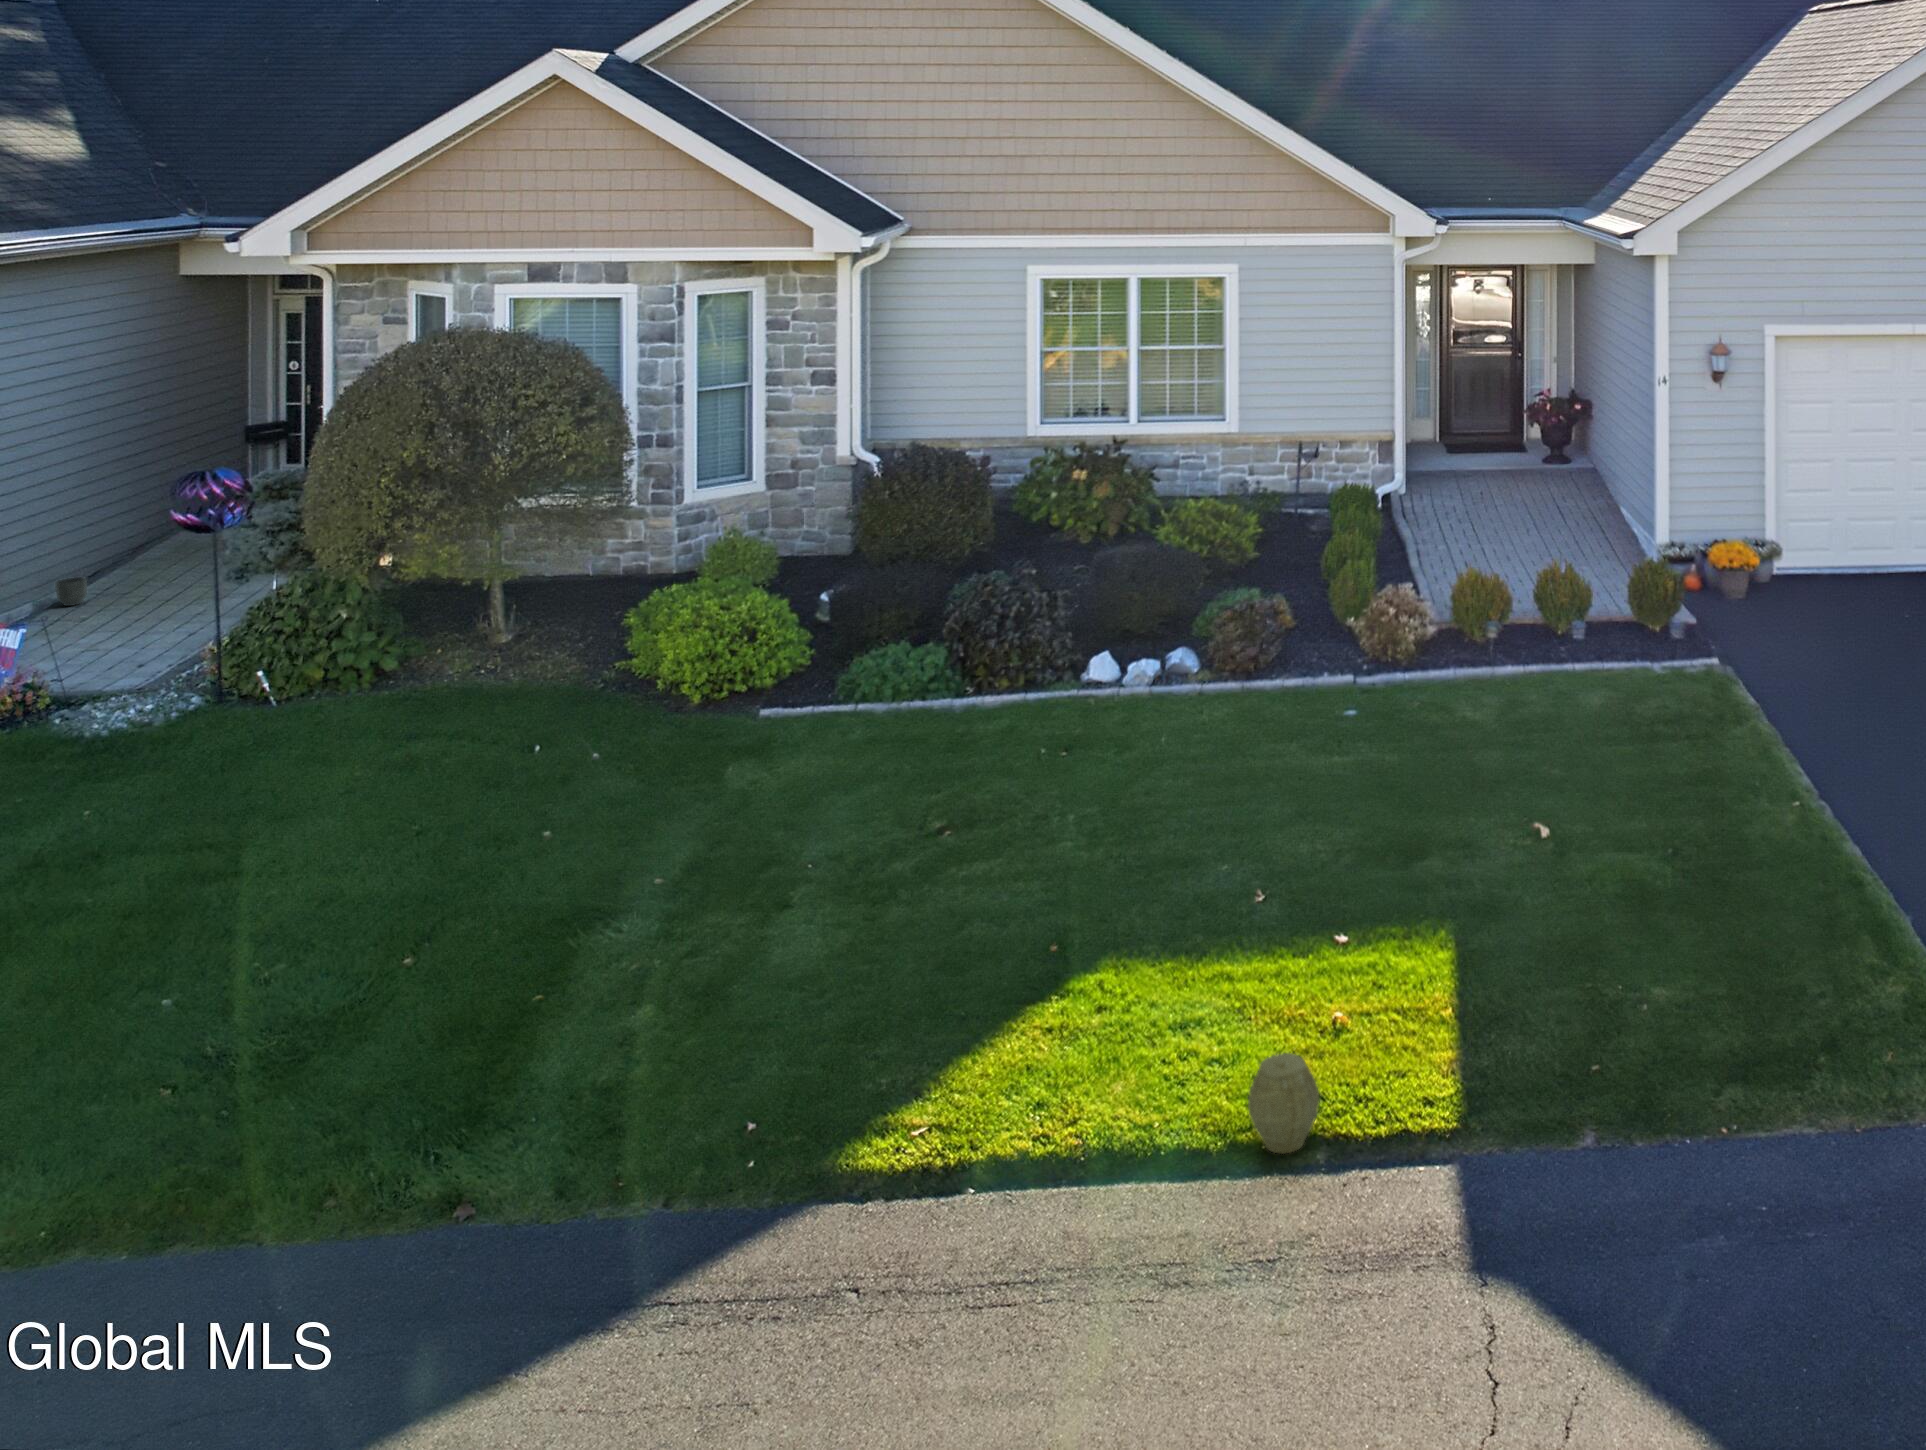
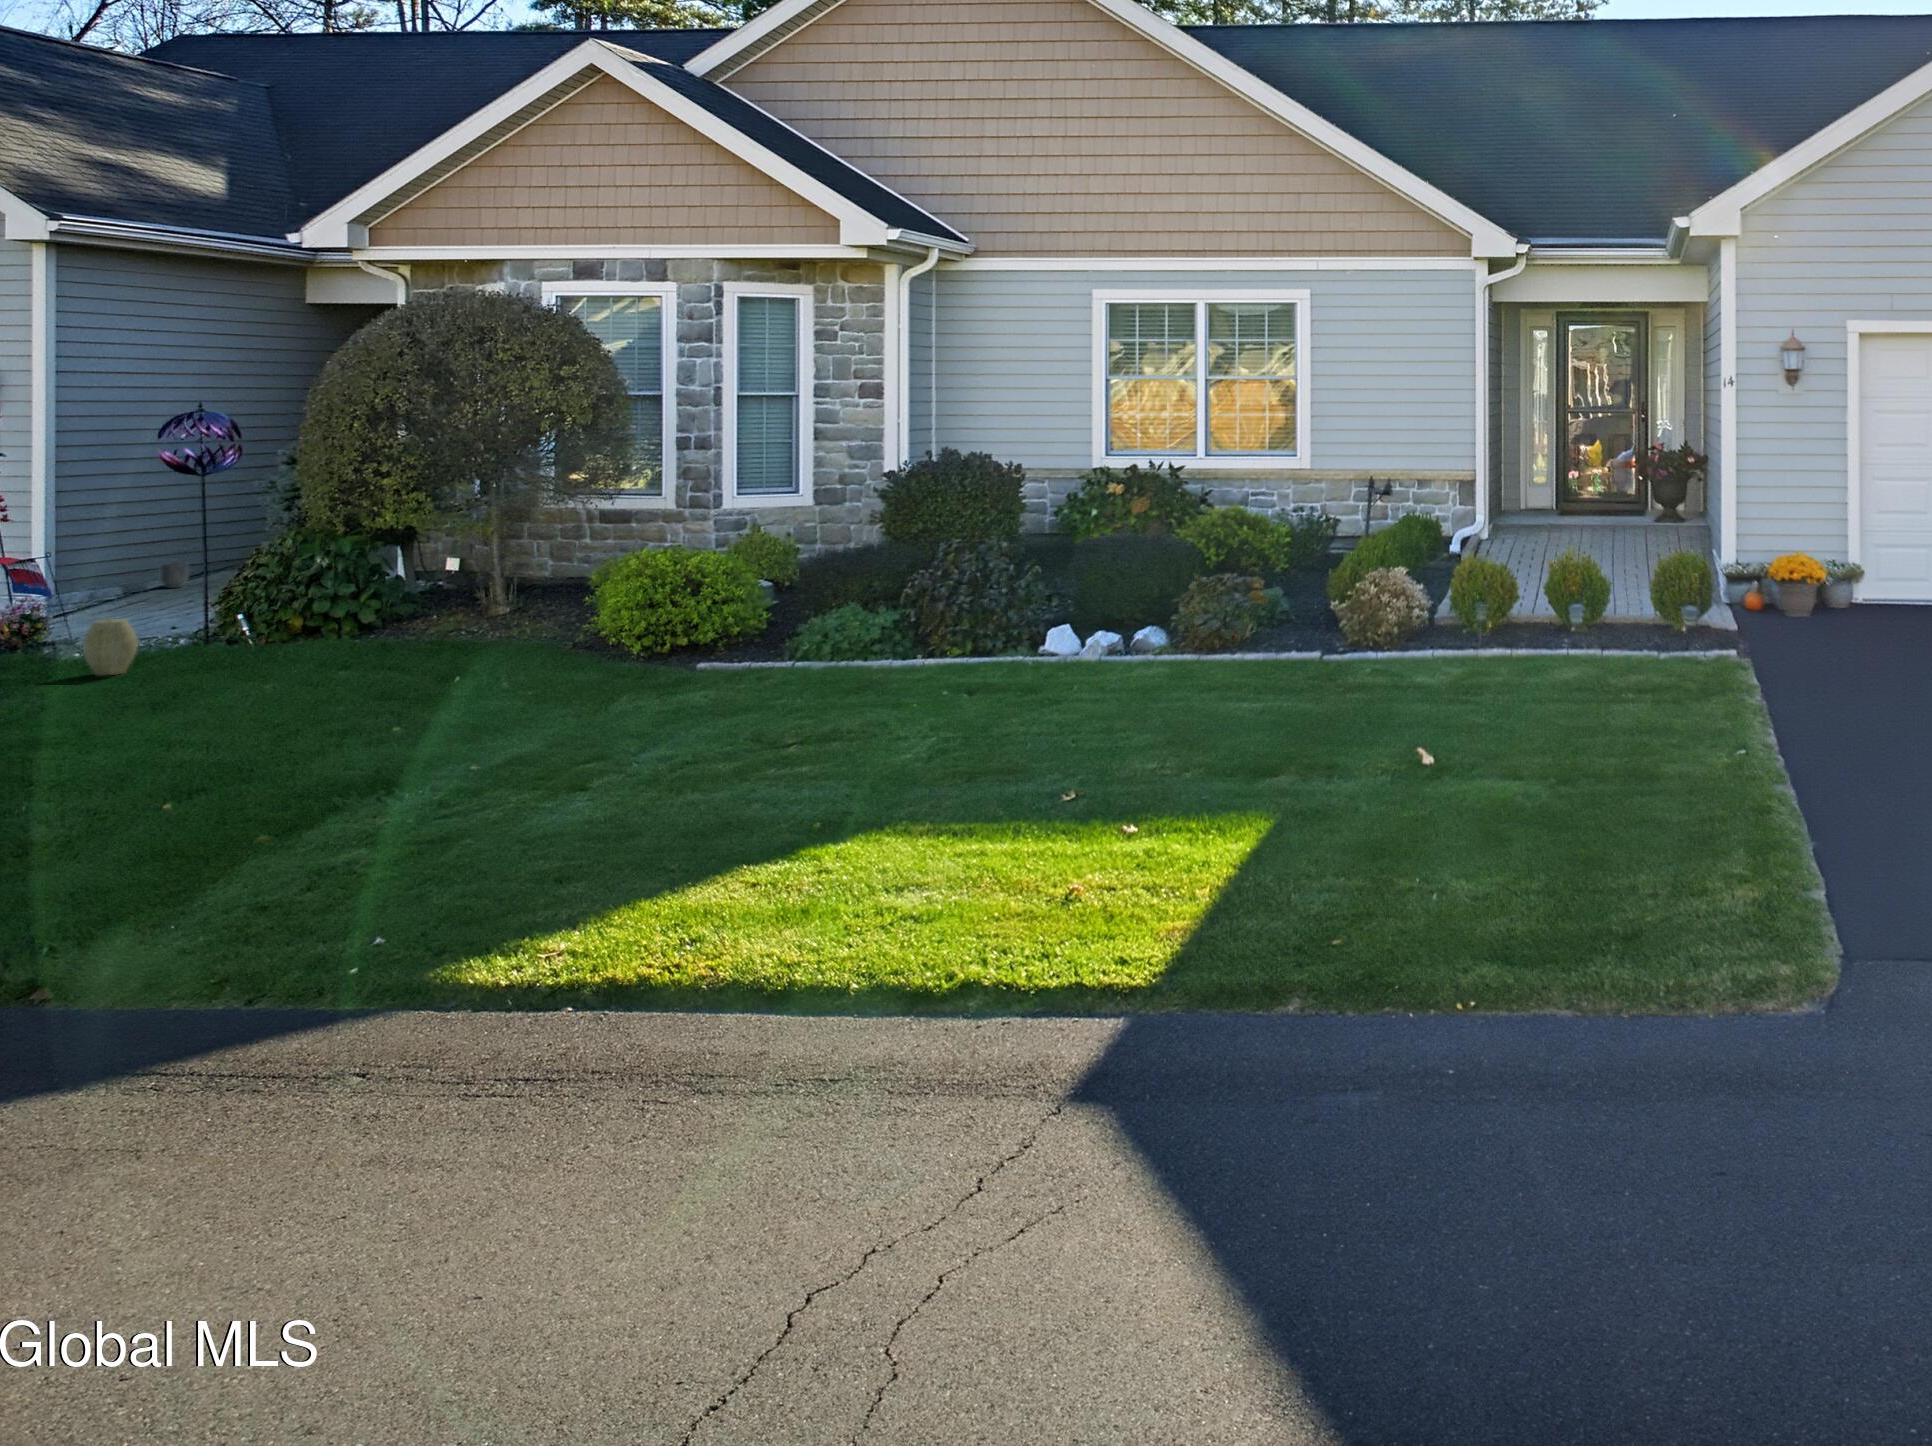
woven basket: present [1248,1053,1319,1154] -> present [83,618,138,676]

